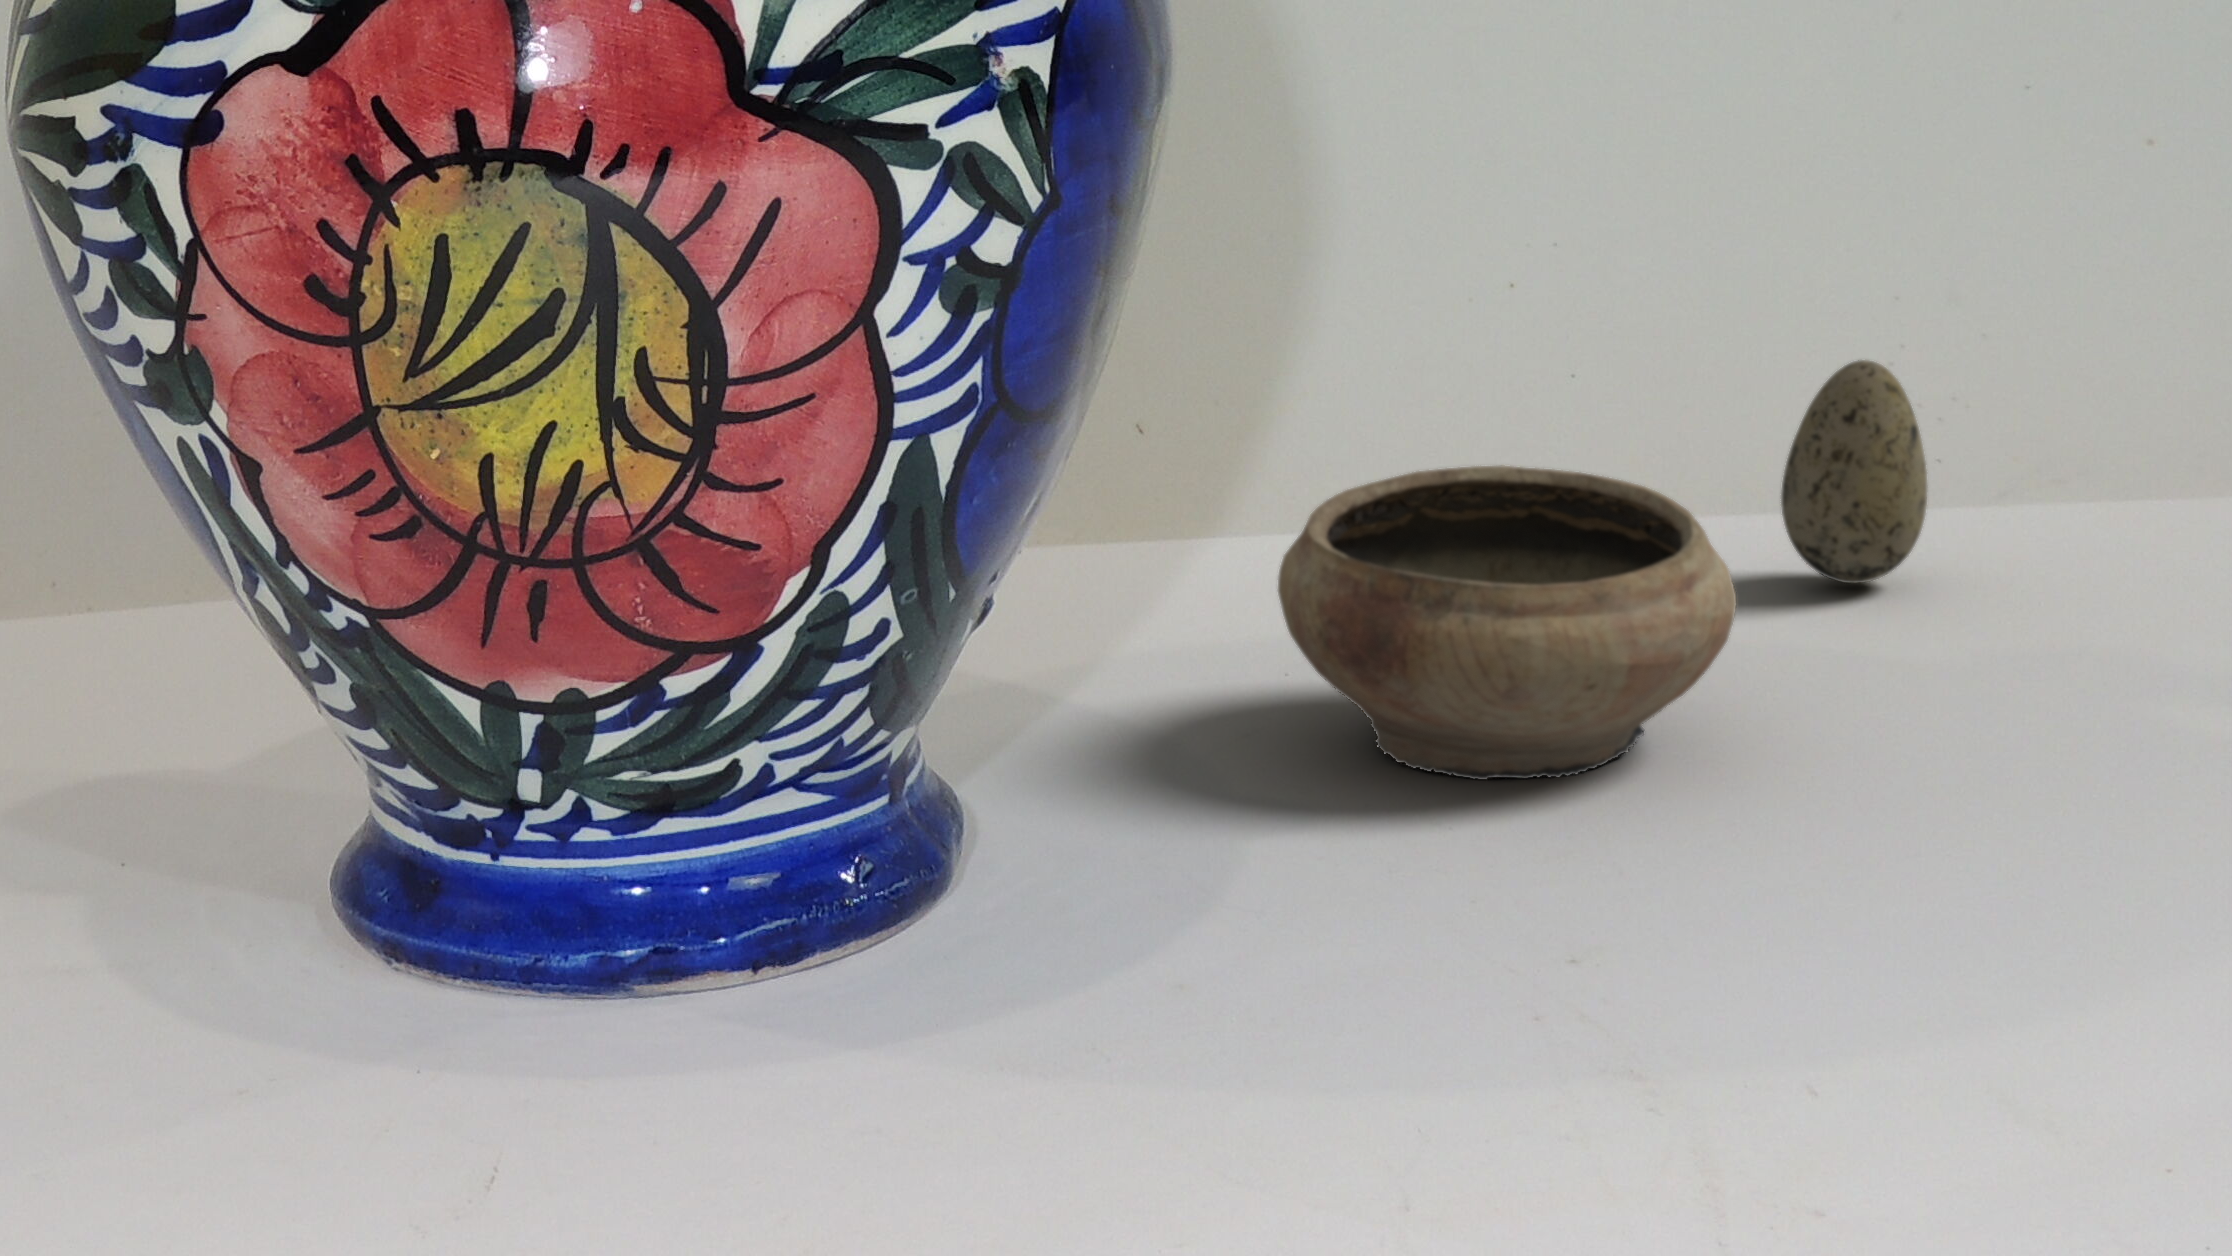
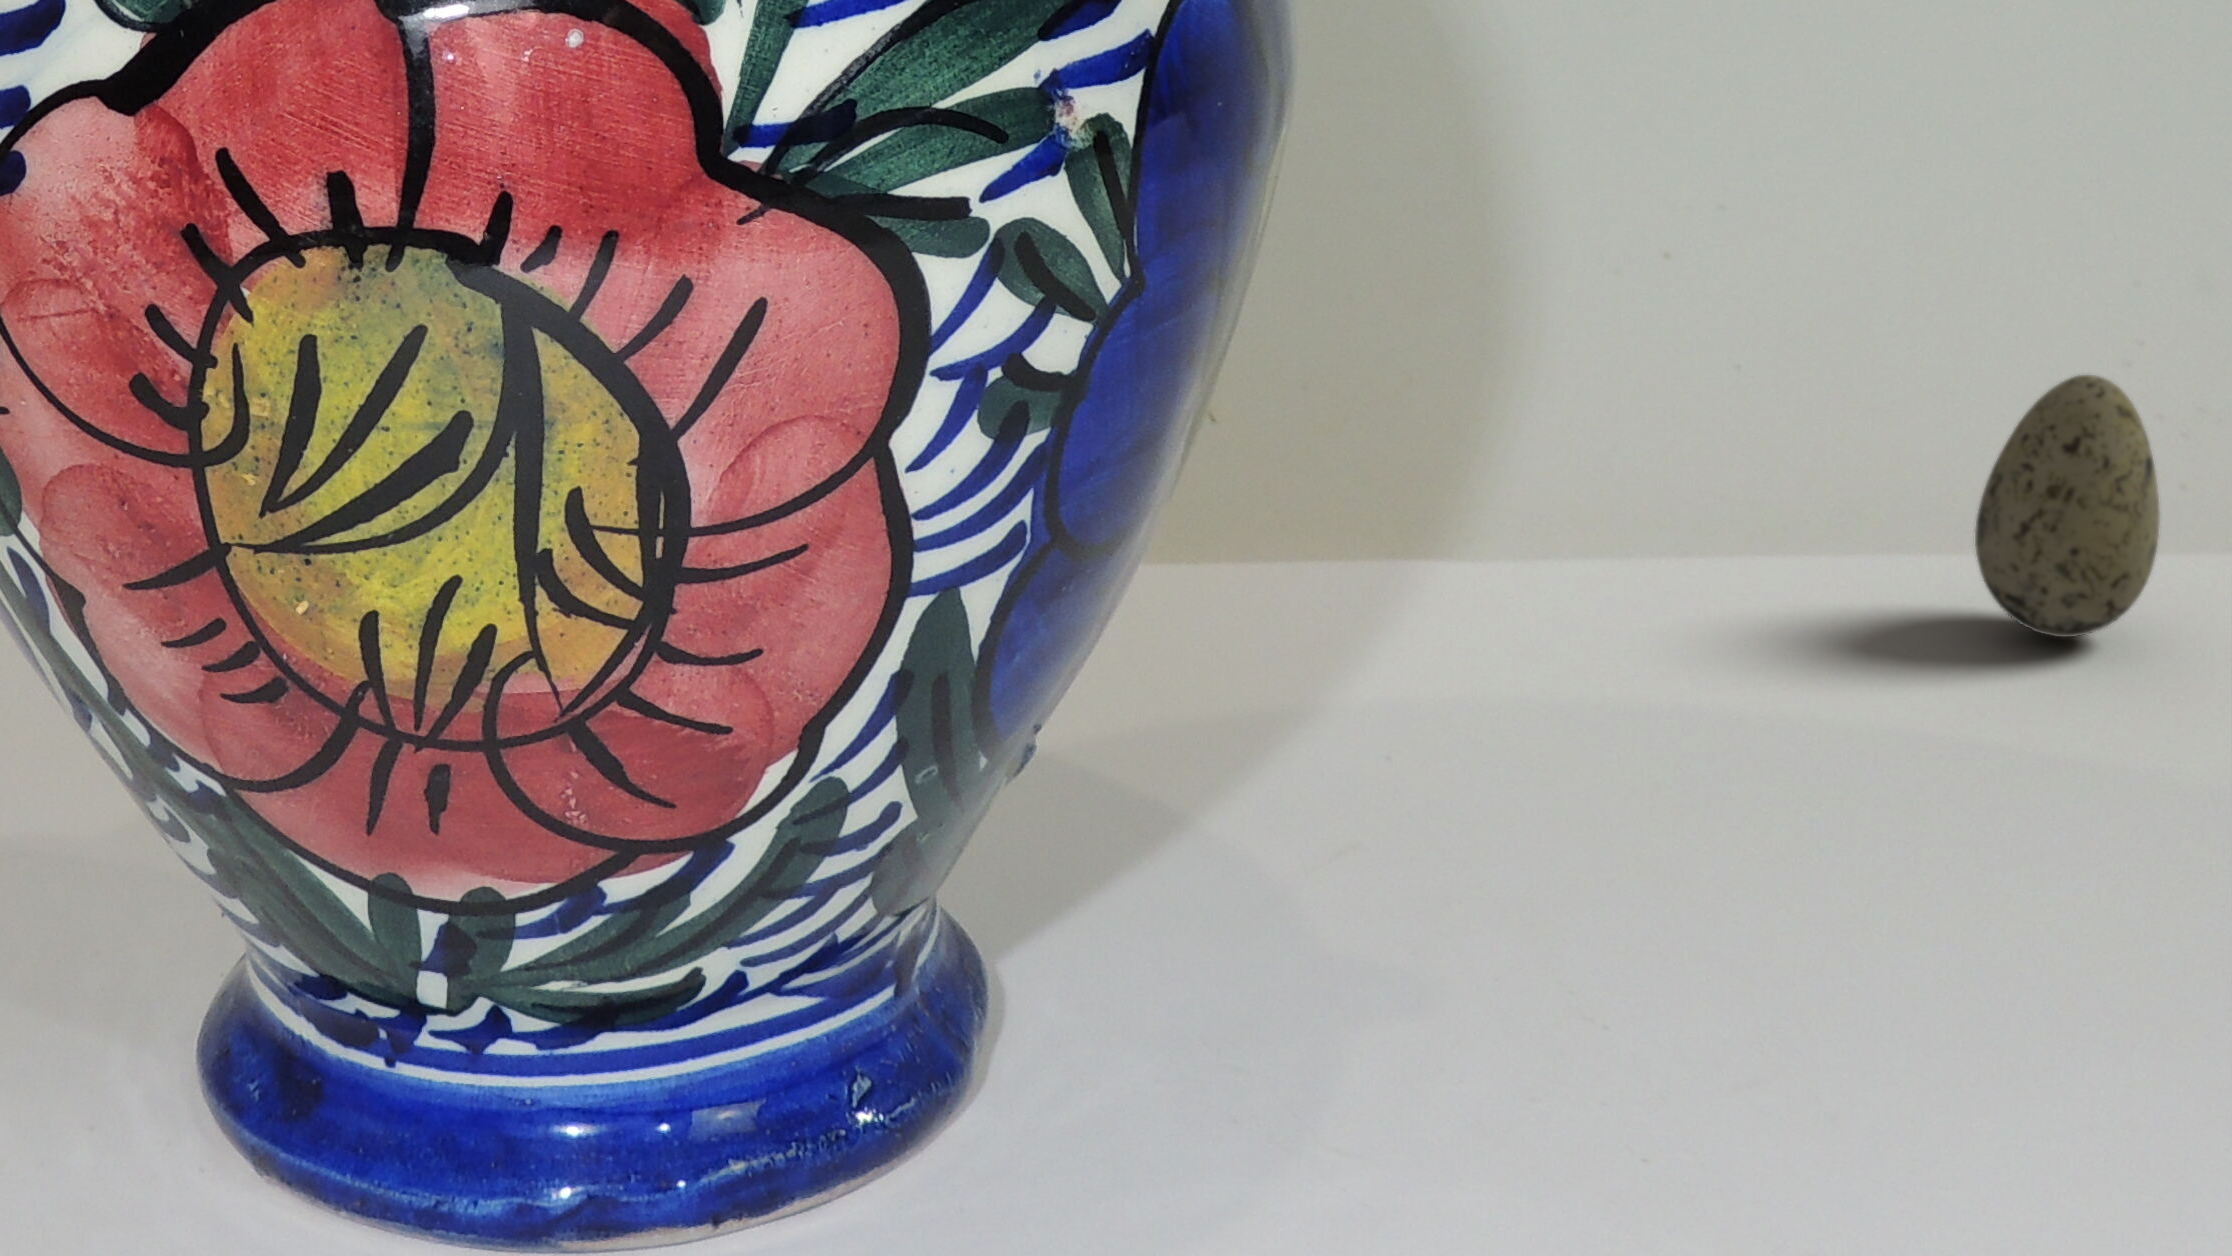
ceramic bowl: present [1278,465,1736,780] -> none [1379,519,1962,941]

